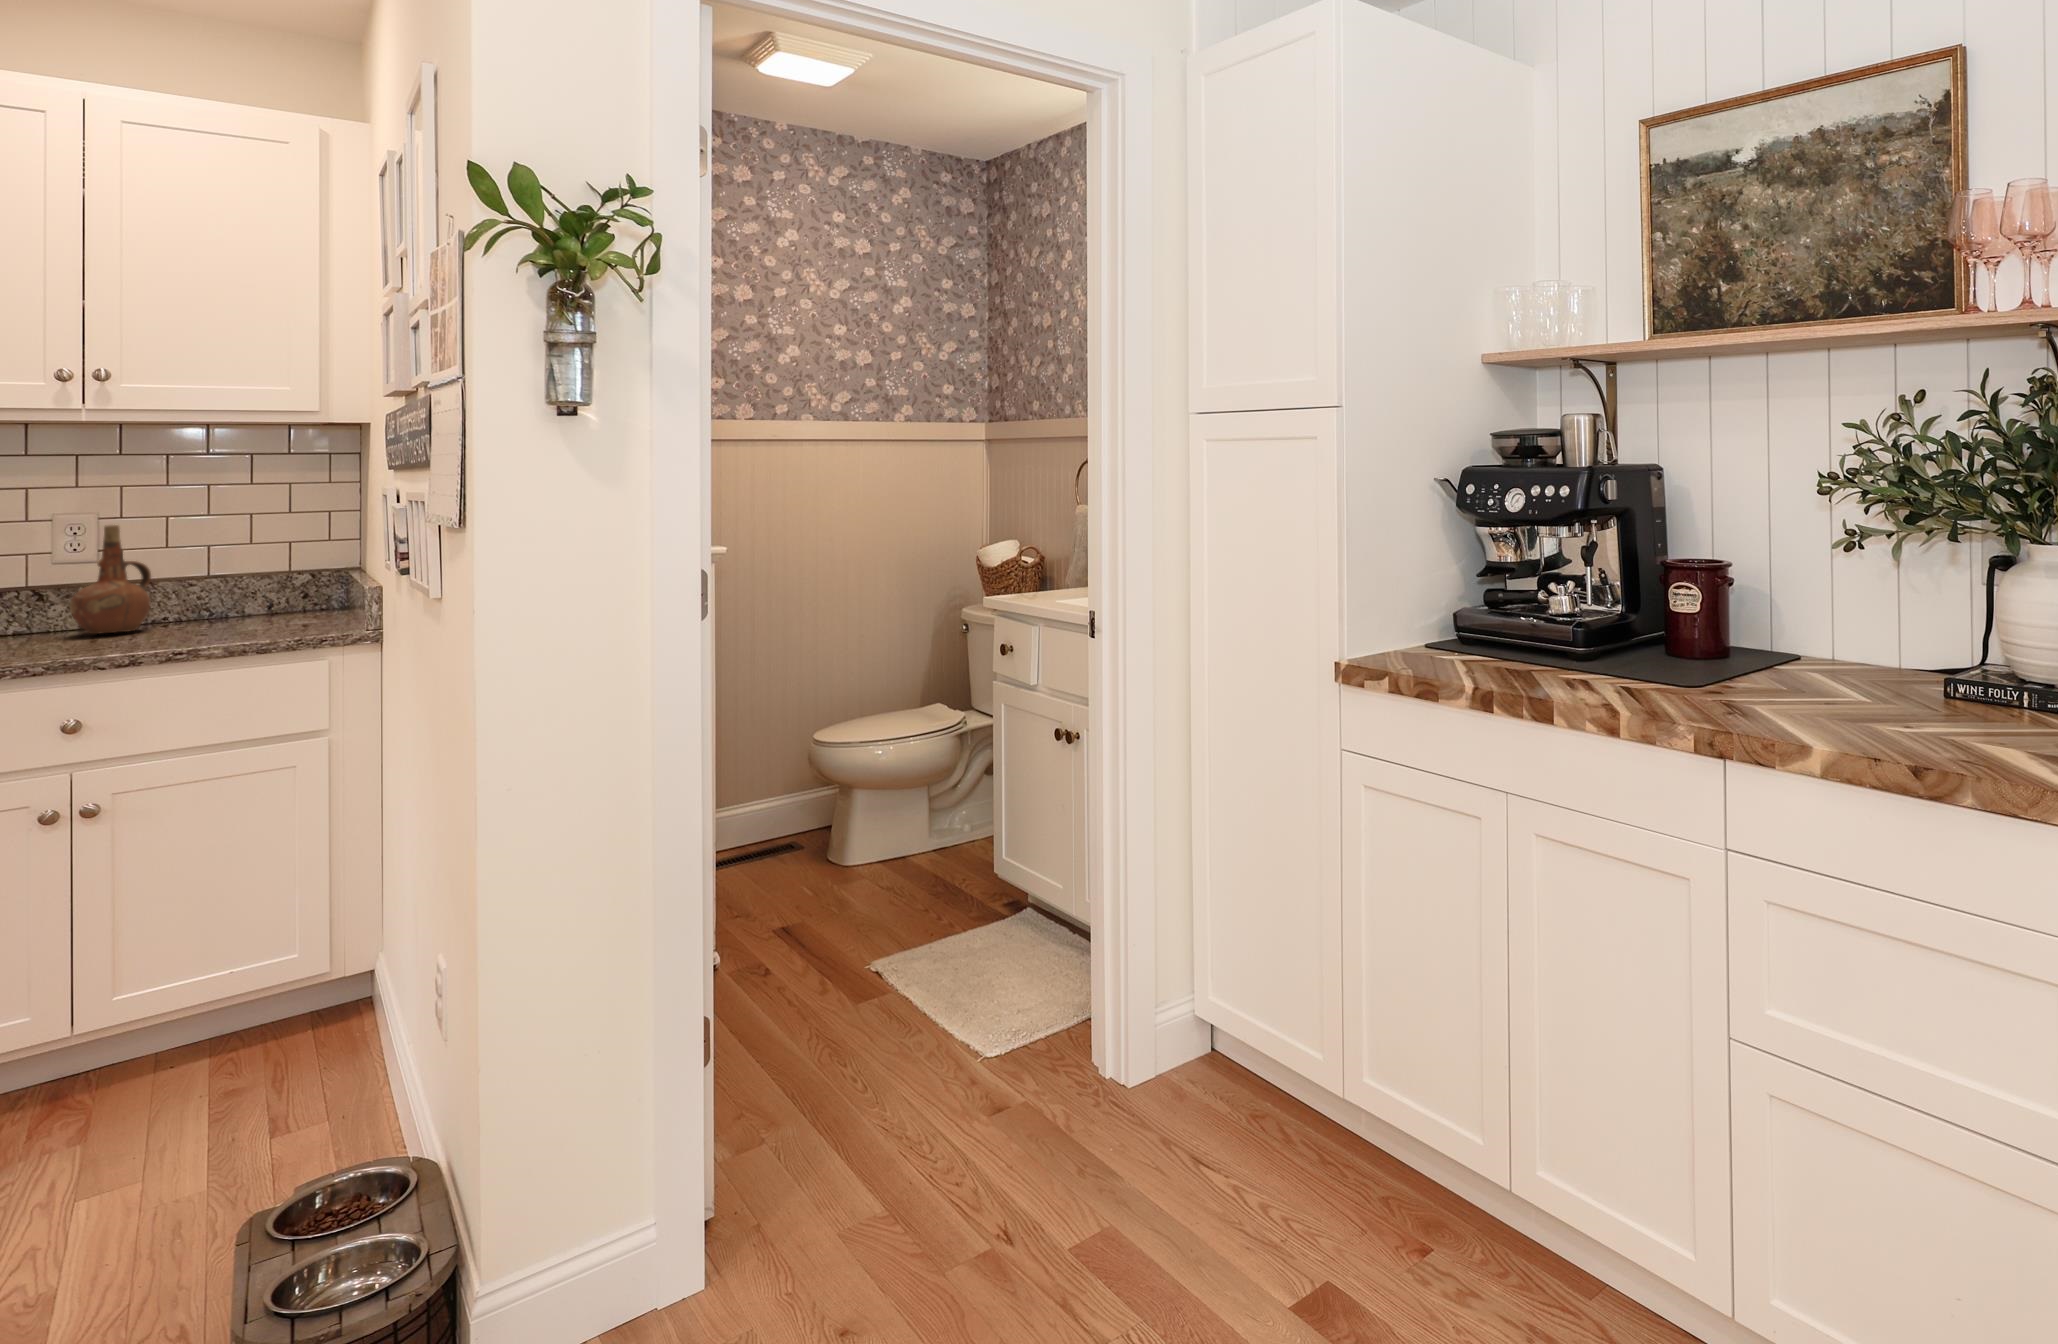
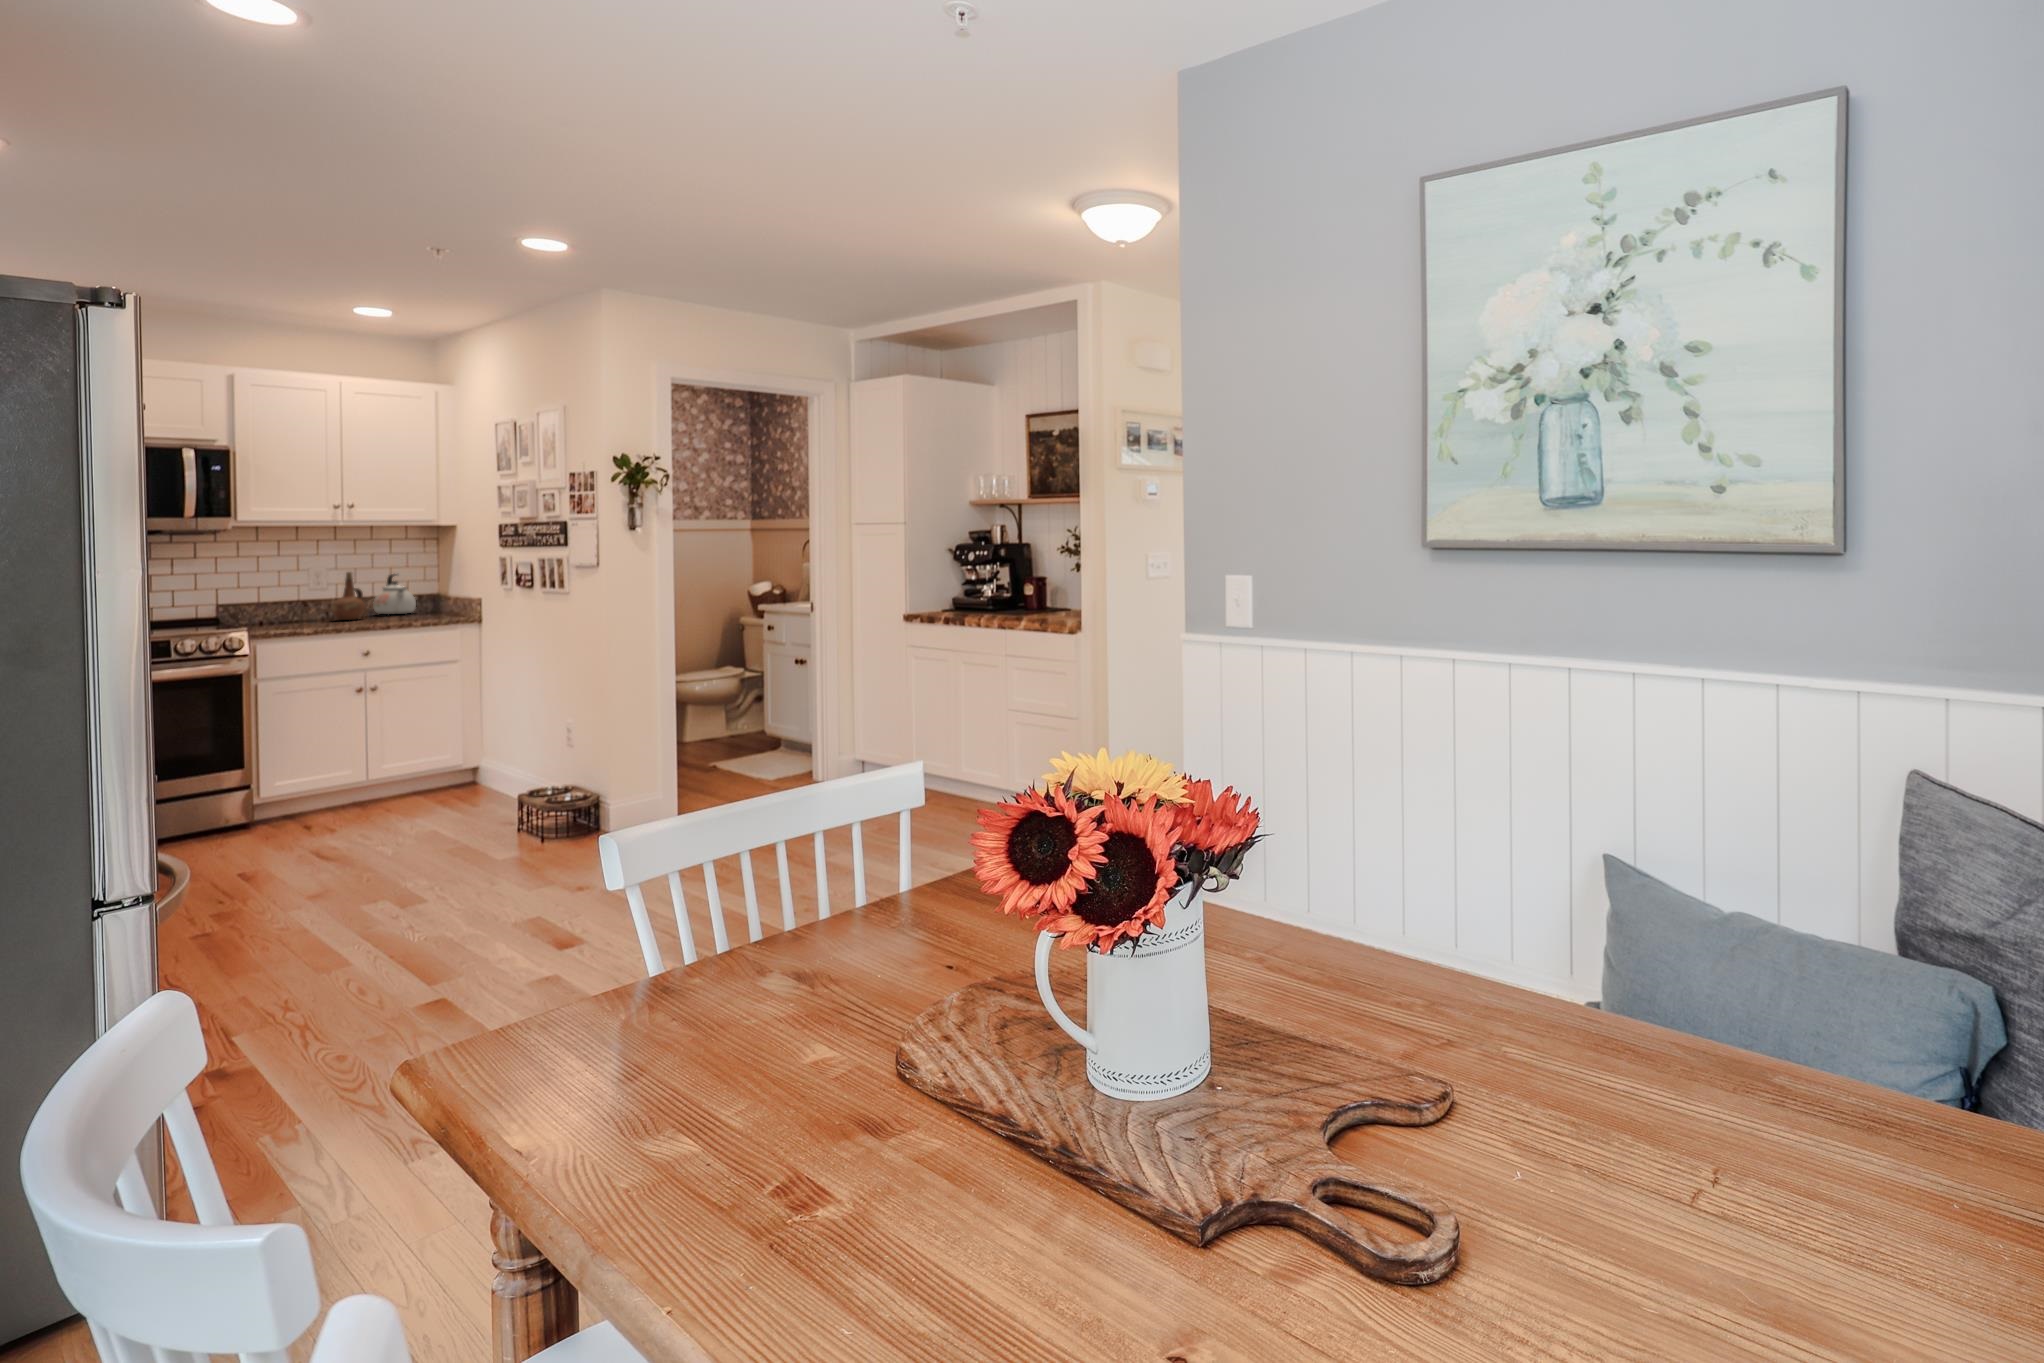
kettle: none [199,528,294,616] -> present [373,574,416,615]

